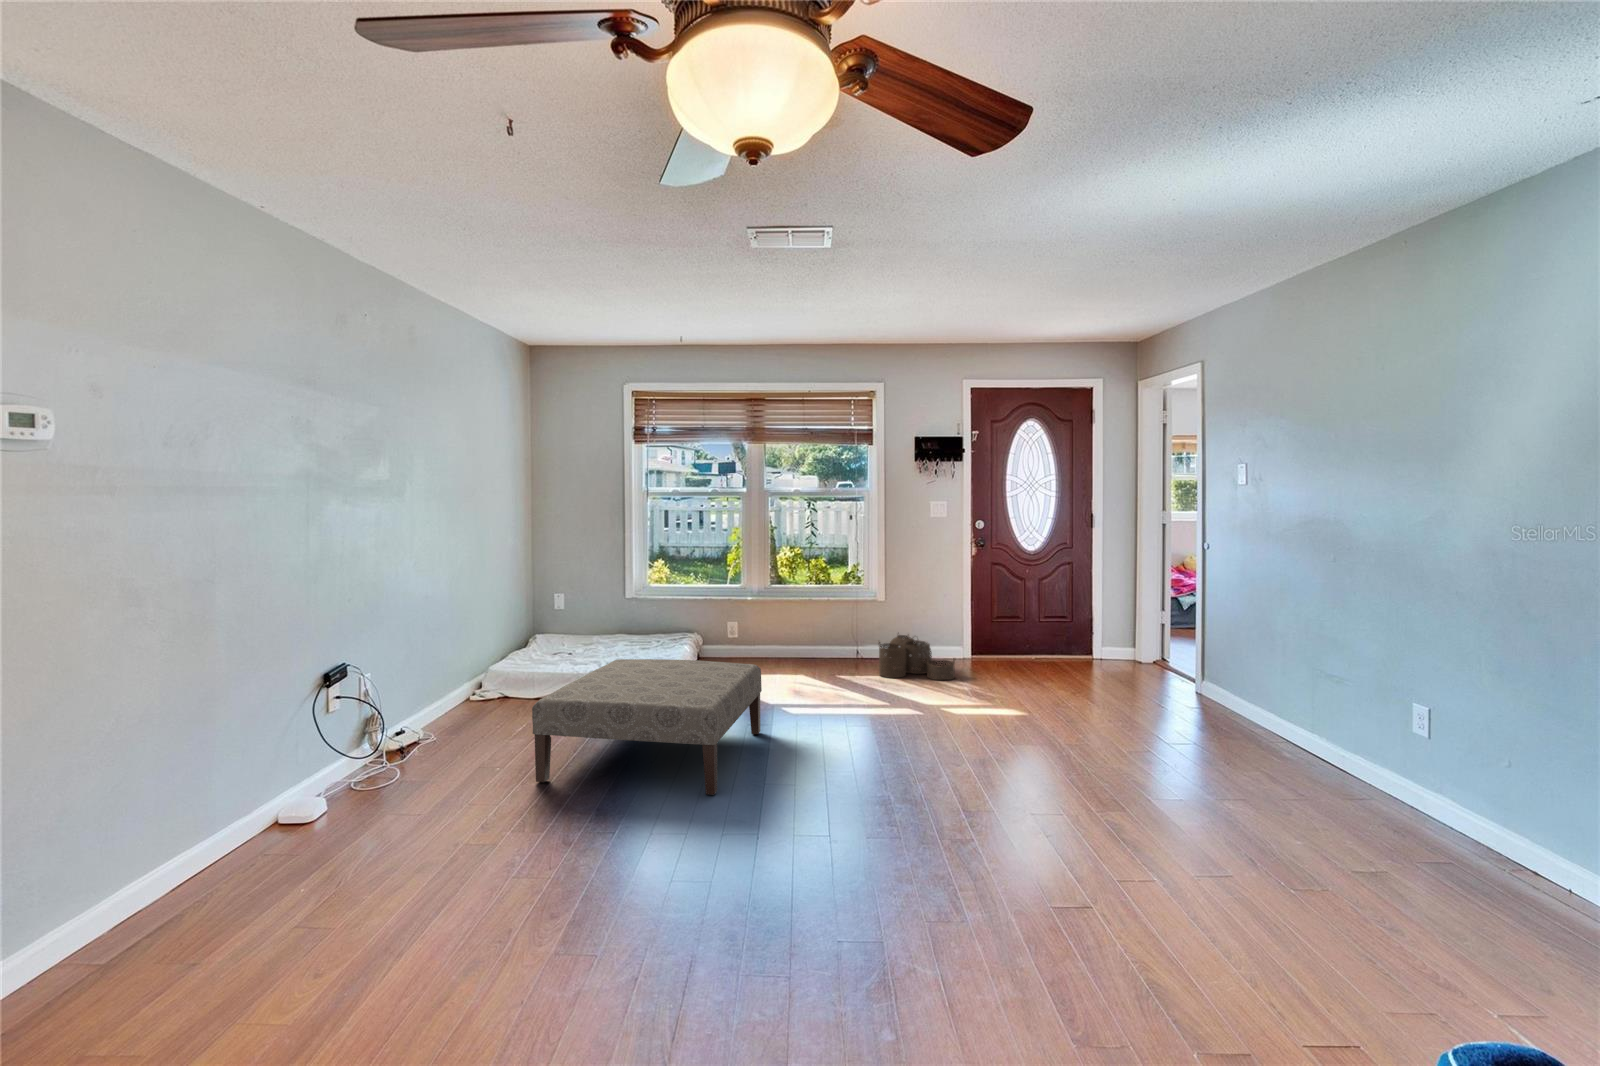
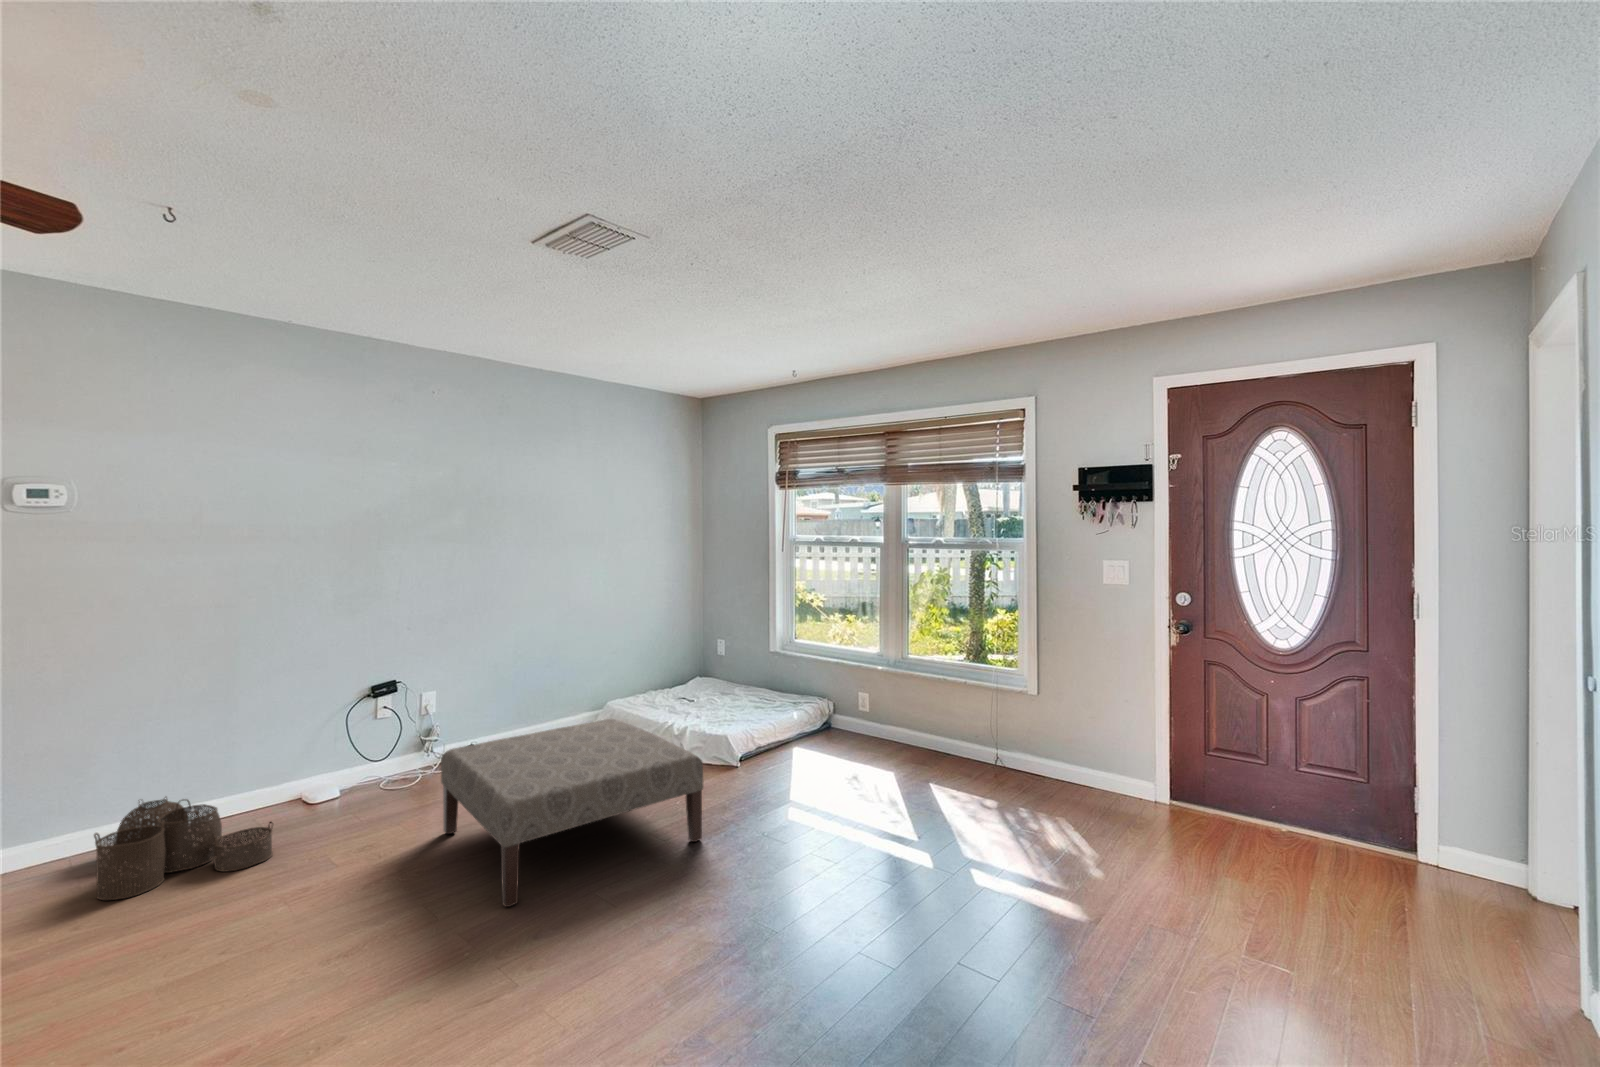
woven basket: present [879,635,955,680] -> present [94,797,273,900]

